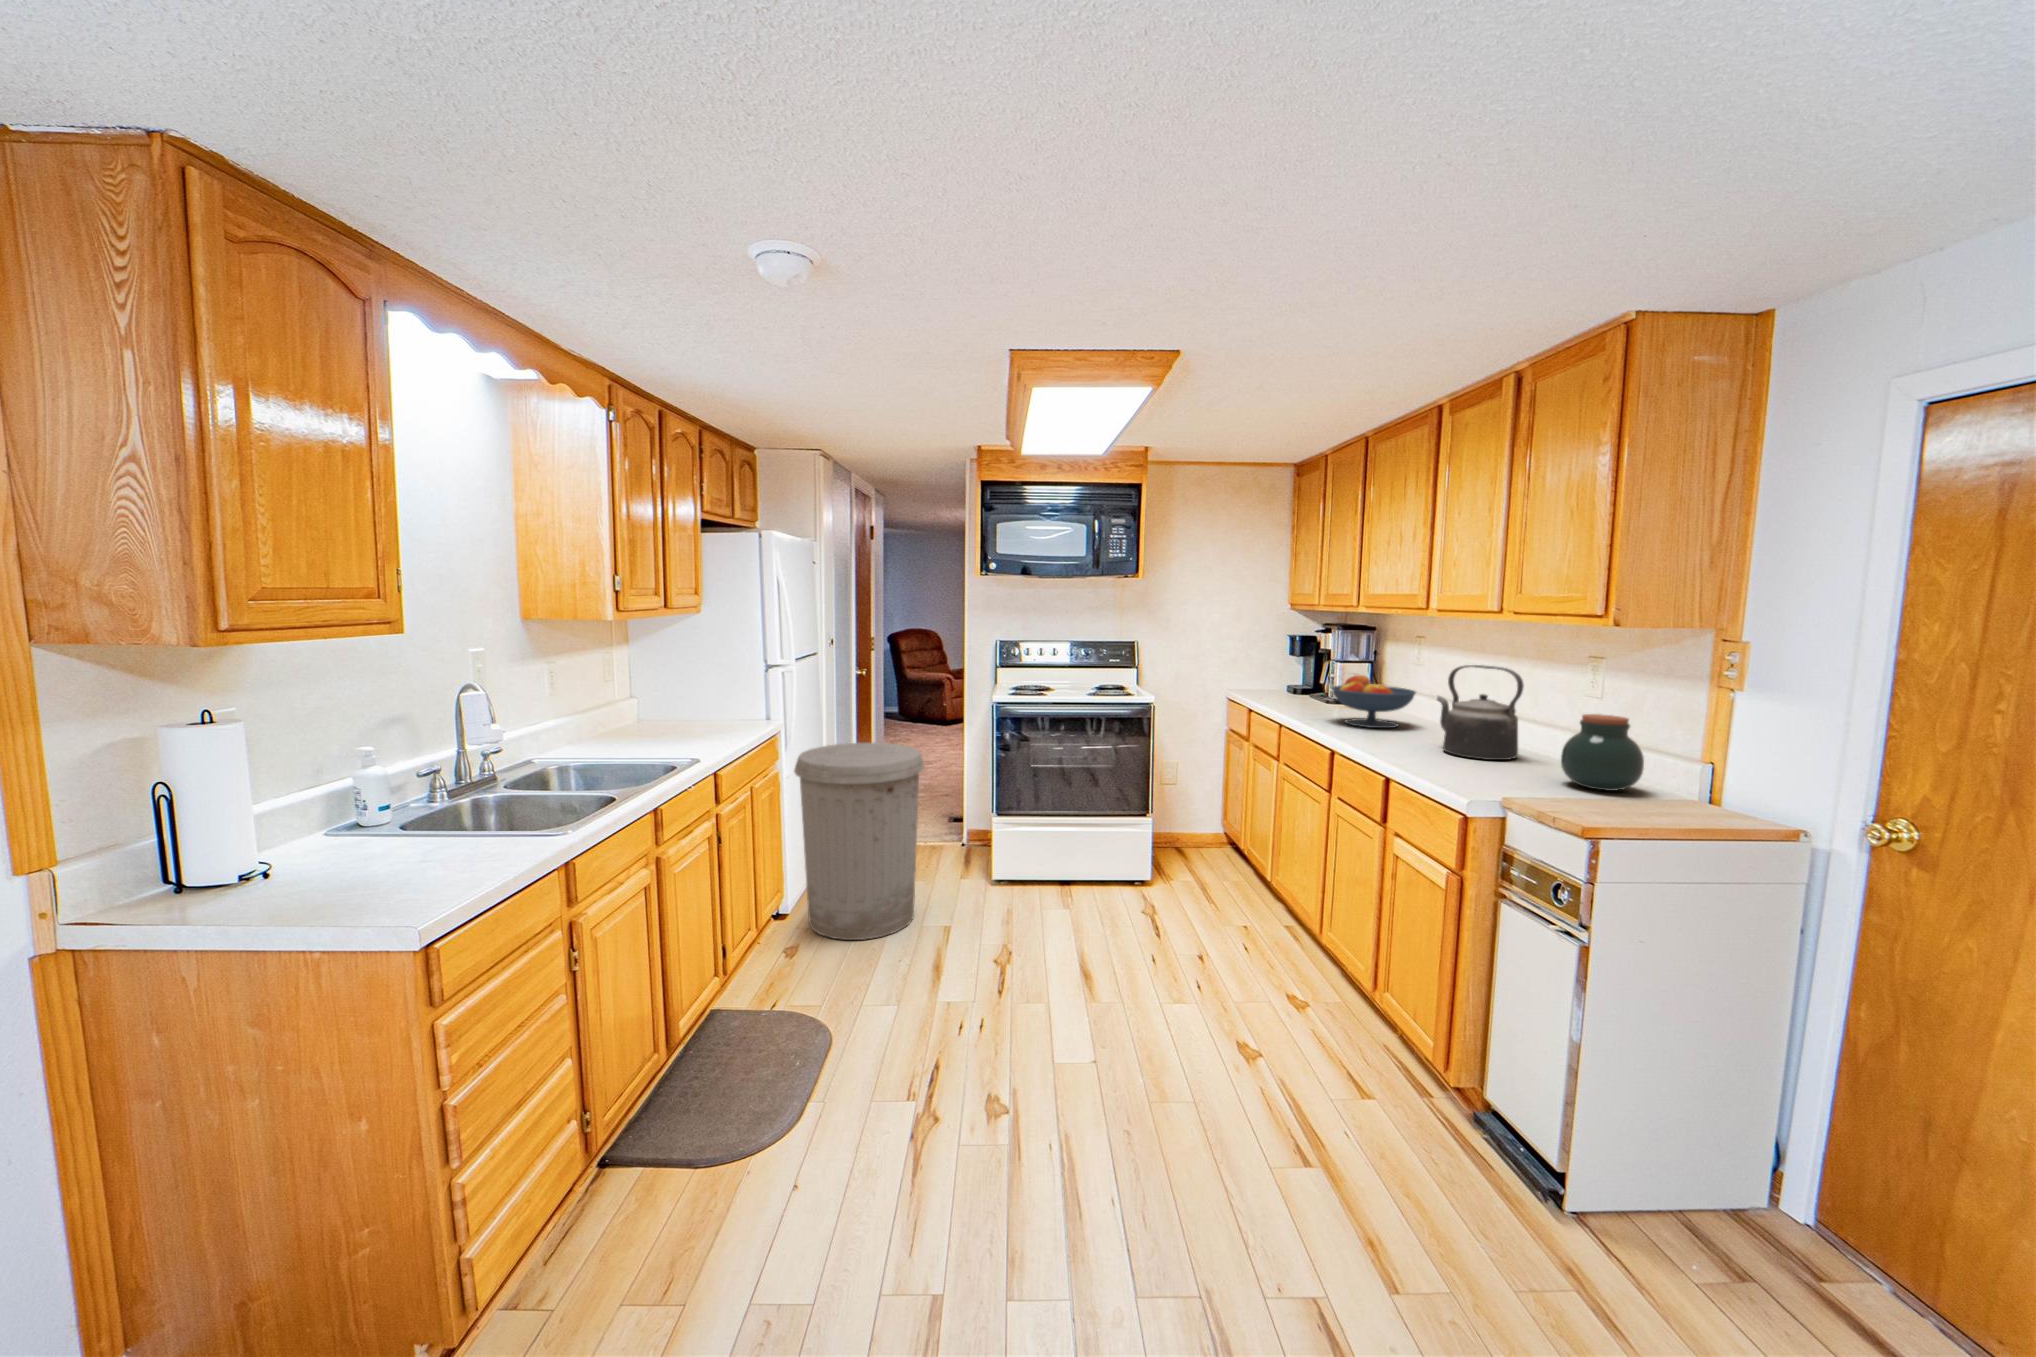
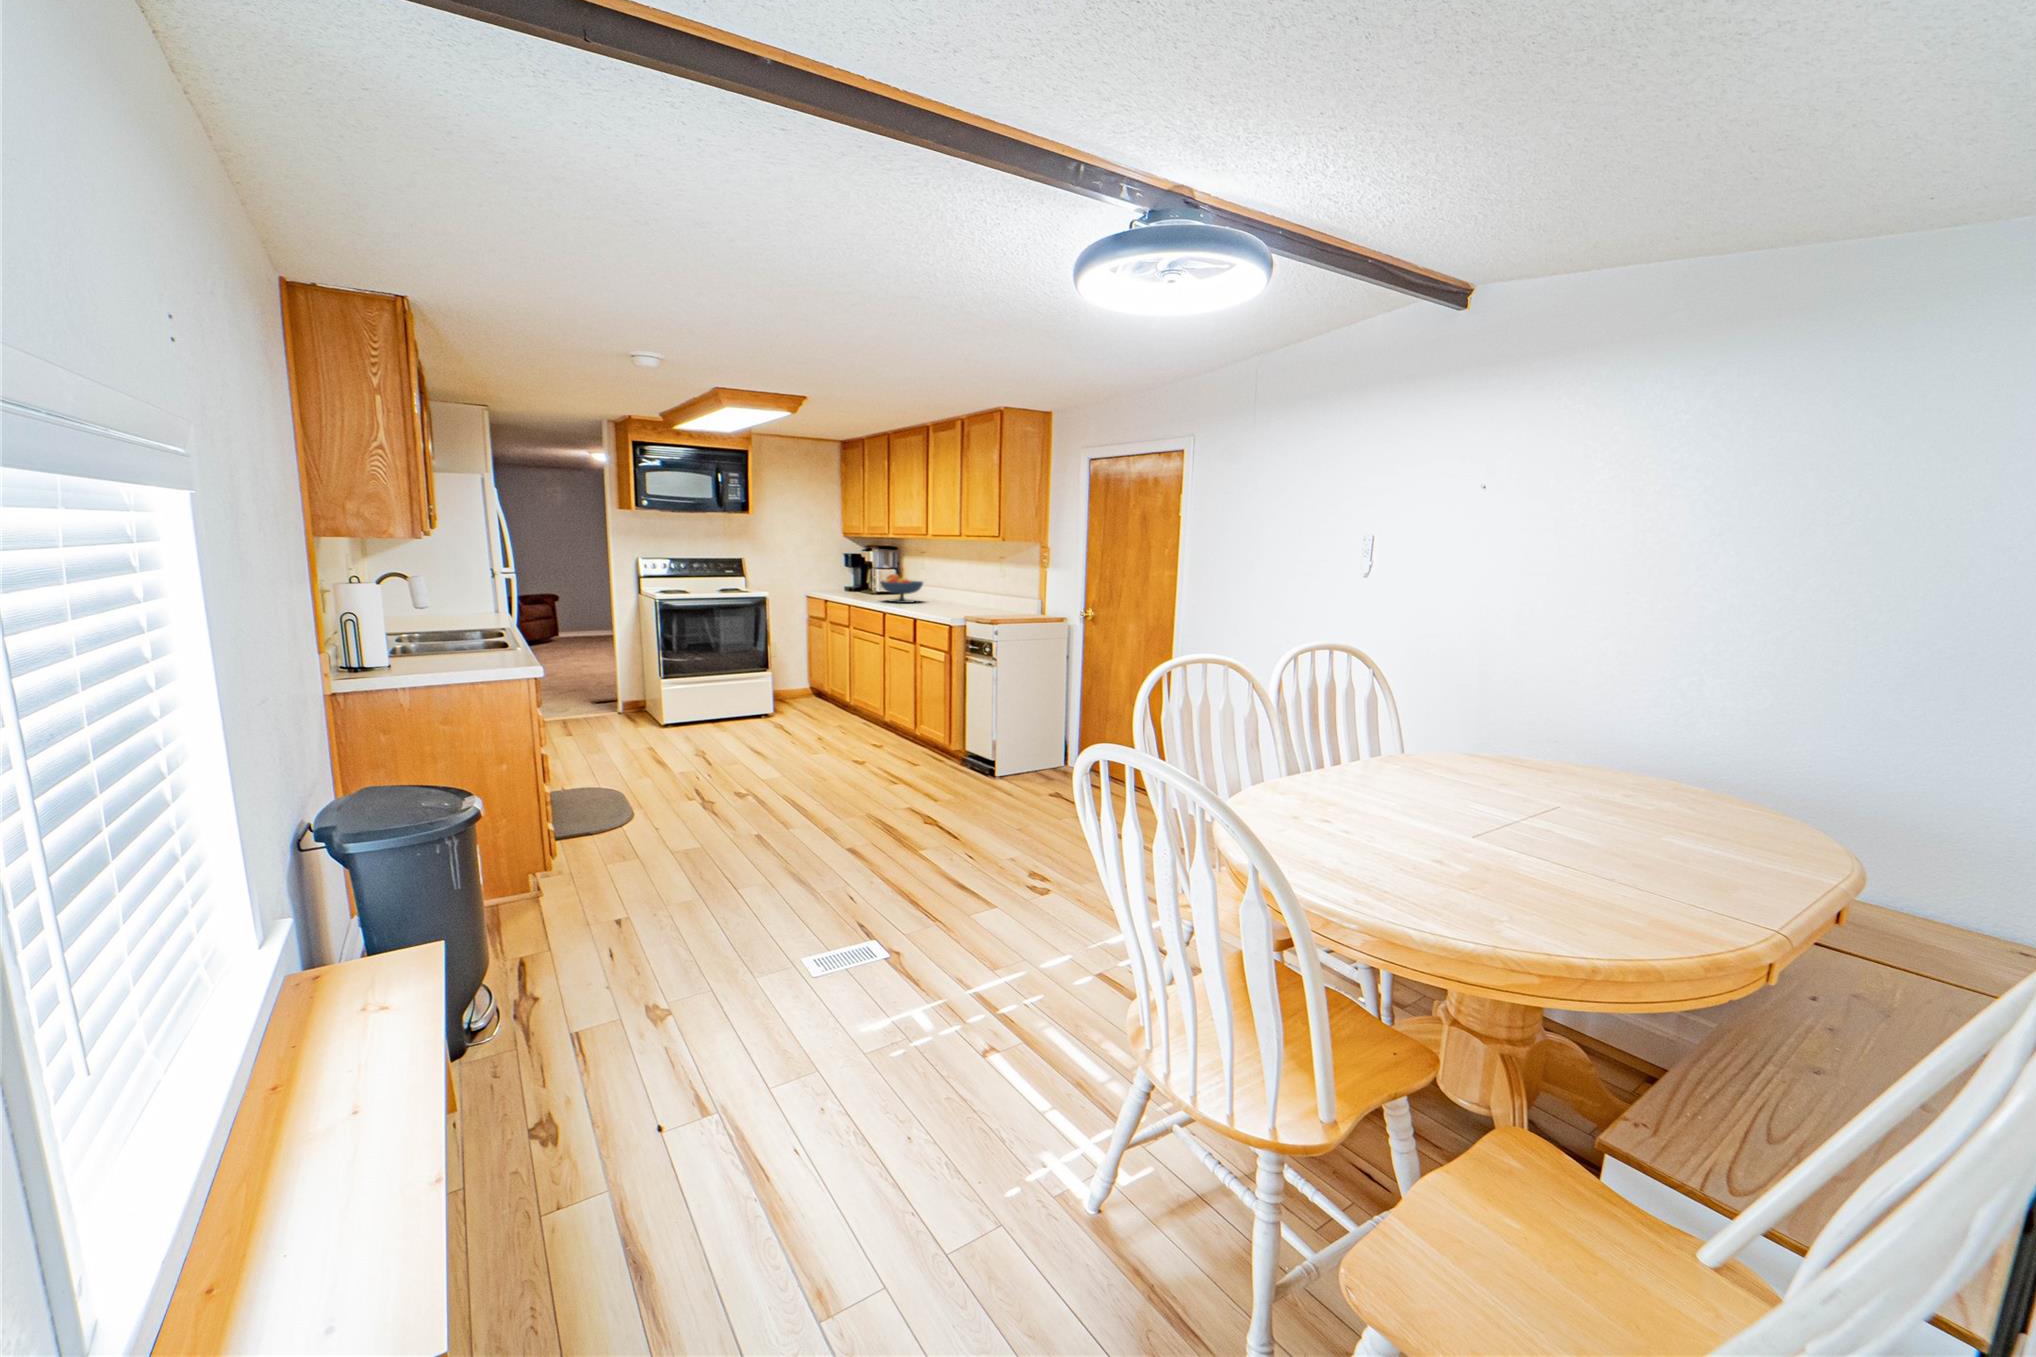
kettle: present [1437,665,1524,760] -> none [935,564,971,610]
jar: present [1561,714,1644,791] -> none [986,582,1015,614]
trash can: present [794,743,924,940] -> none [517,632,624,767]

